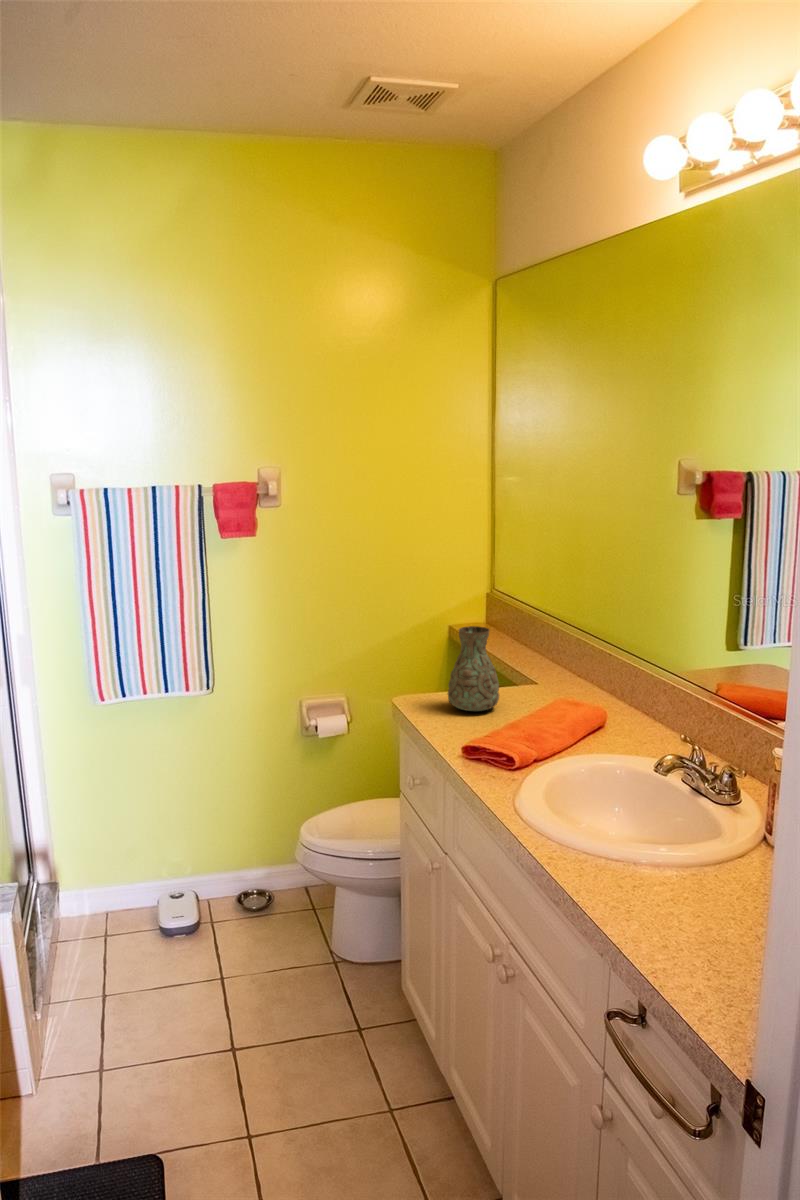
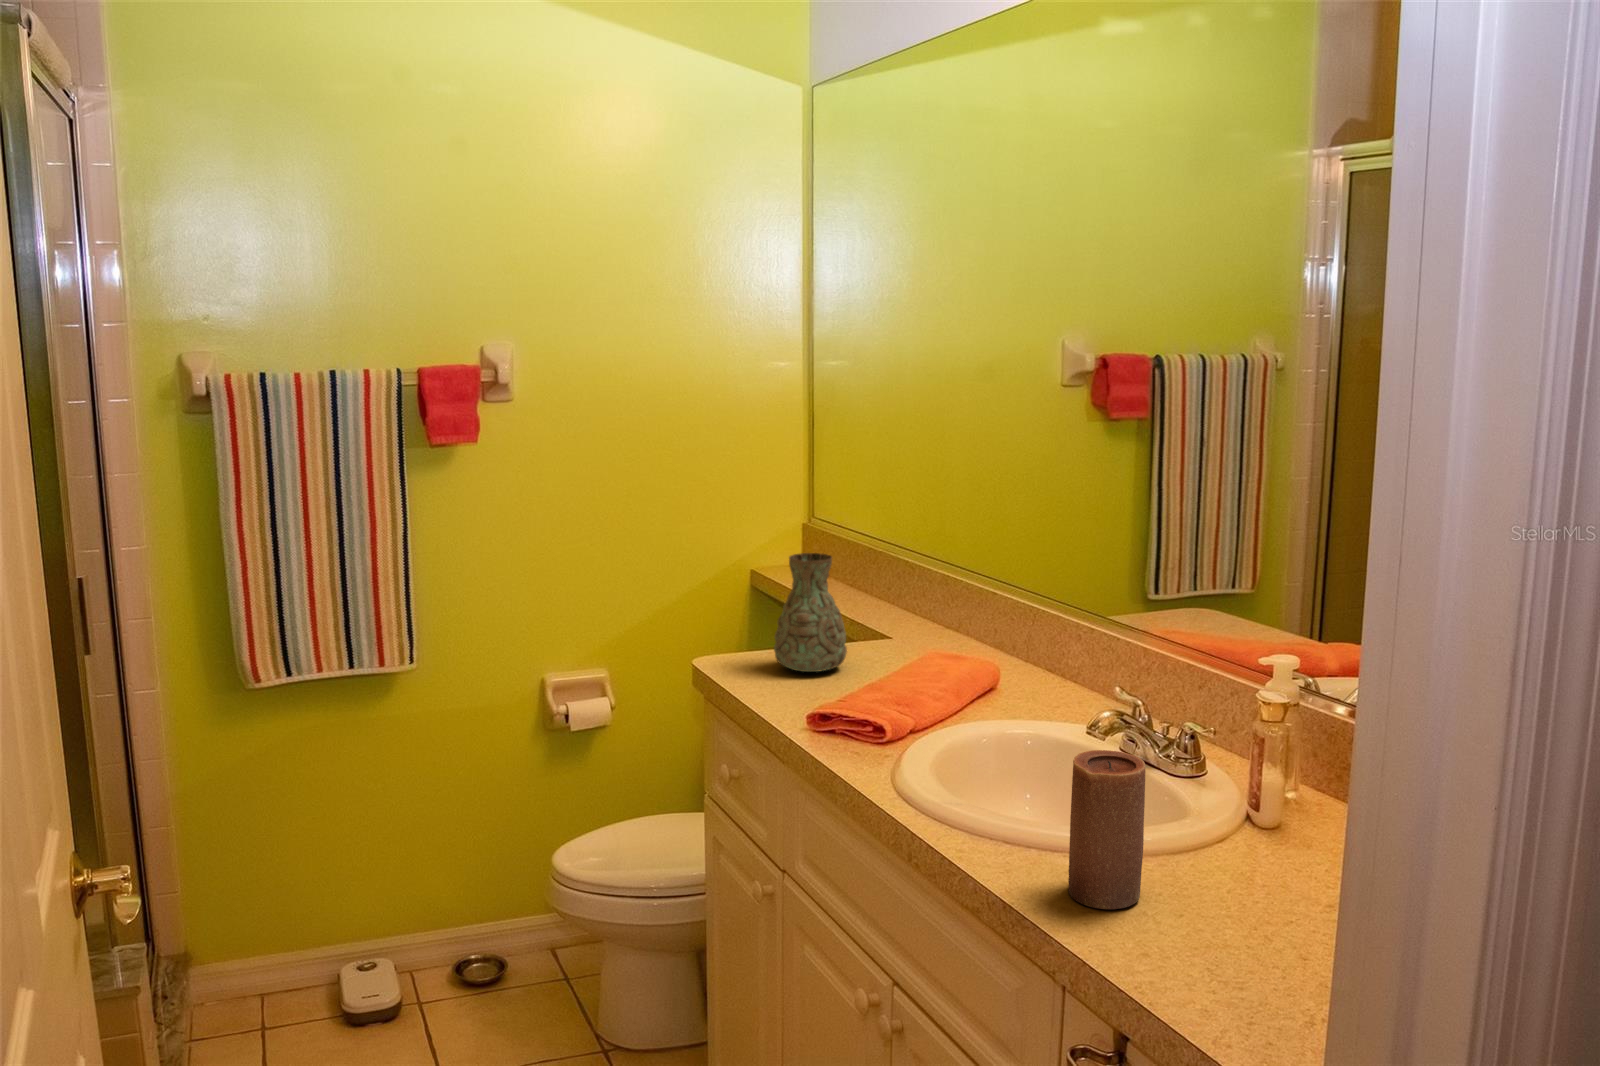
candle: none [621,792,675,905] -> present [1068,750,1145,909]

